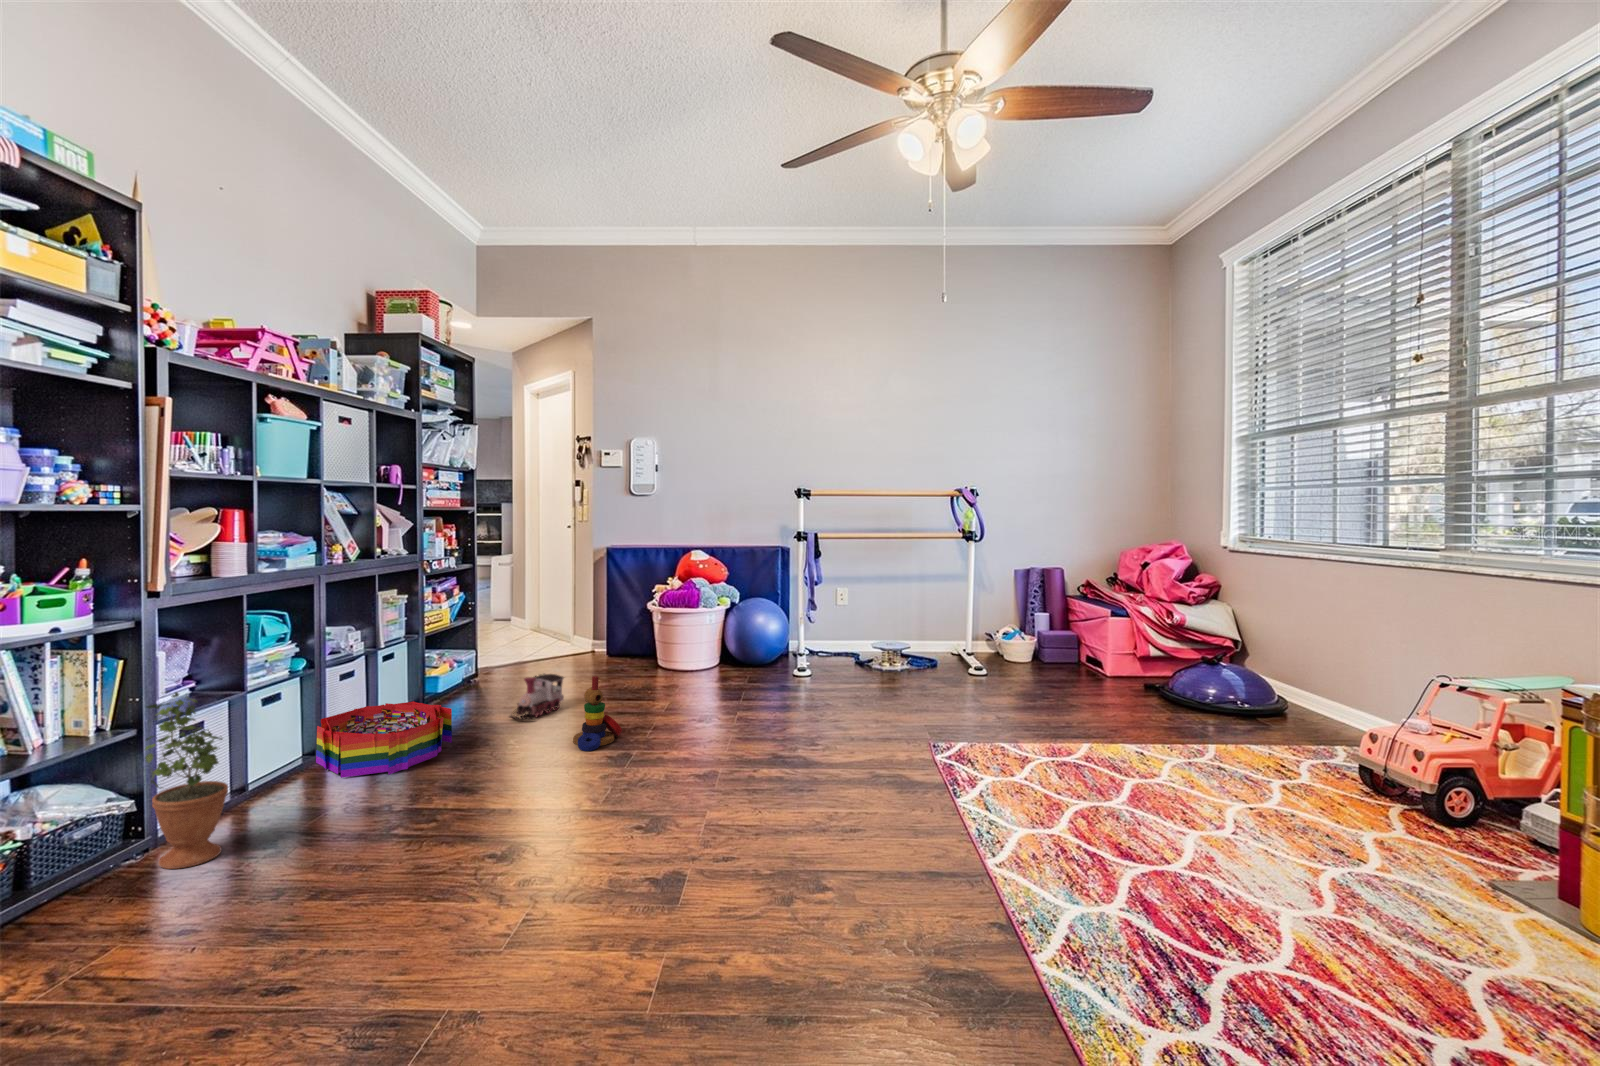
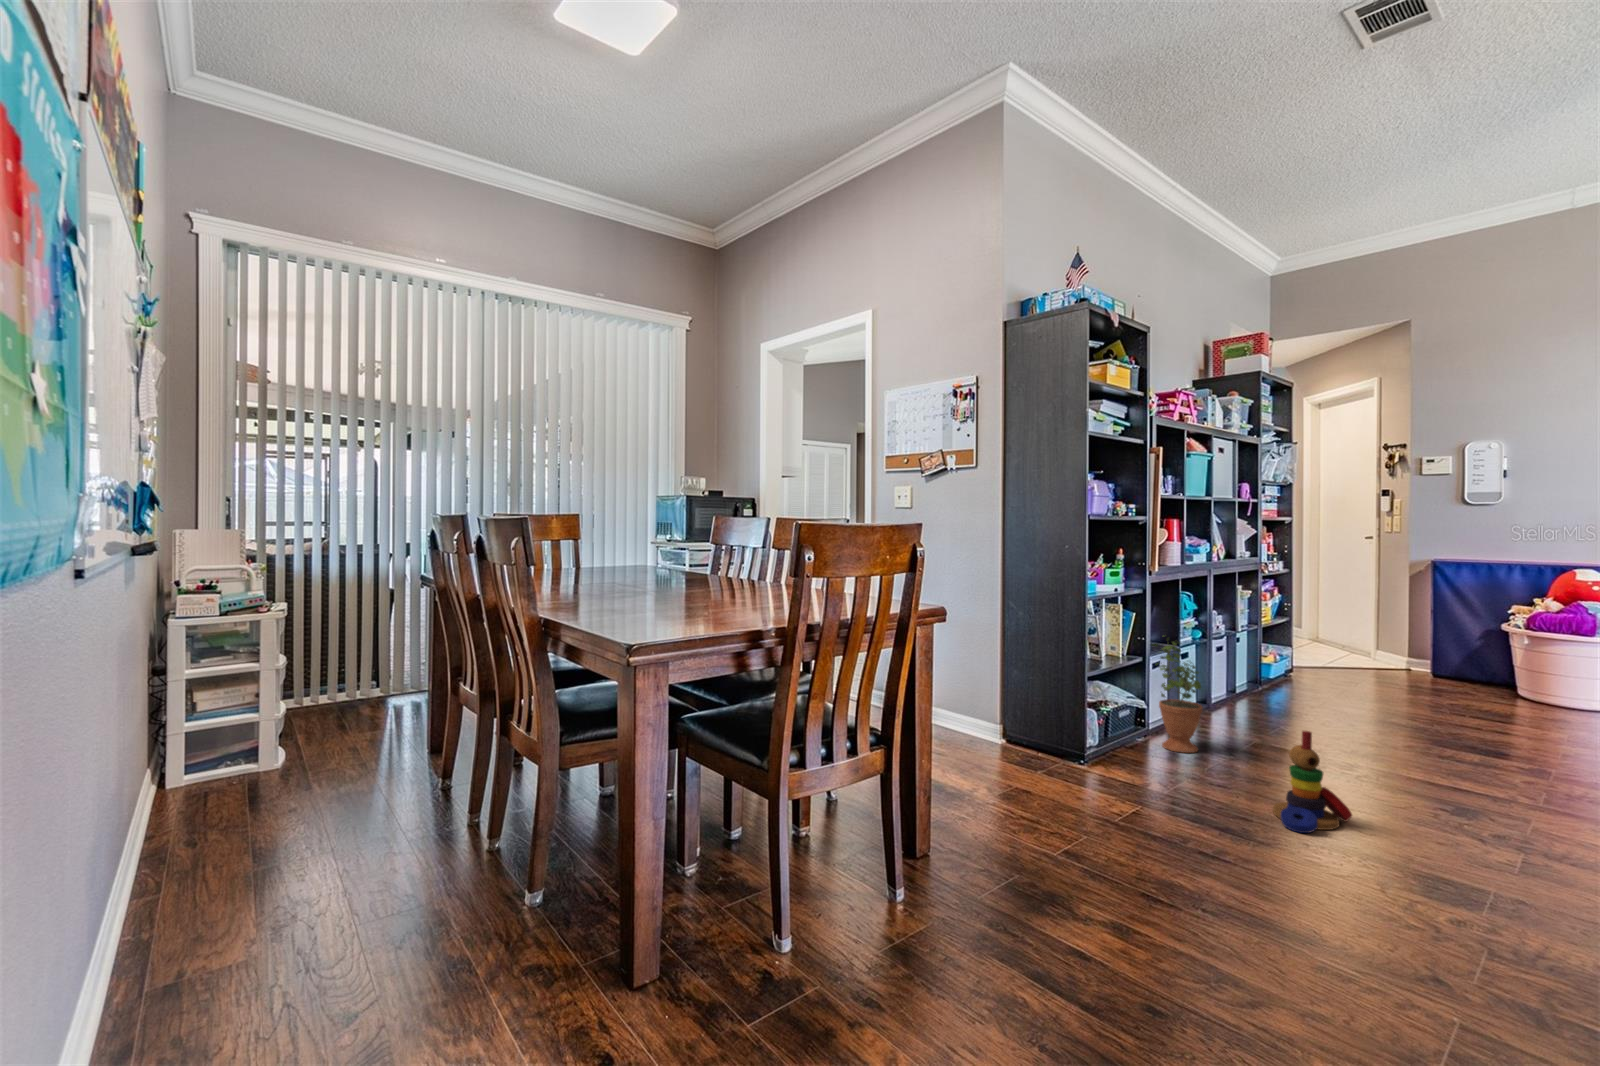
toy train: present [509,674,564,720] -> none [1359,673,1420,714]
stacking toy: present [573,676,622,751] -> present [1273,731,1352,833]
storage bin: present [316,702,452,778] -> none [1209,676,1320,730]

